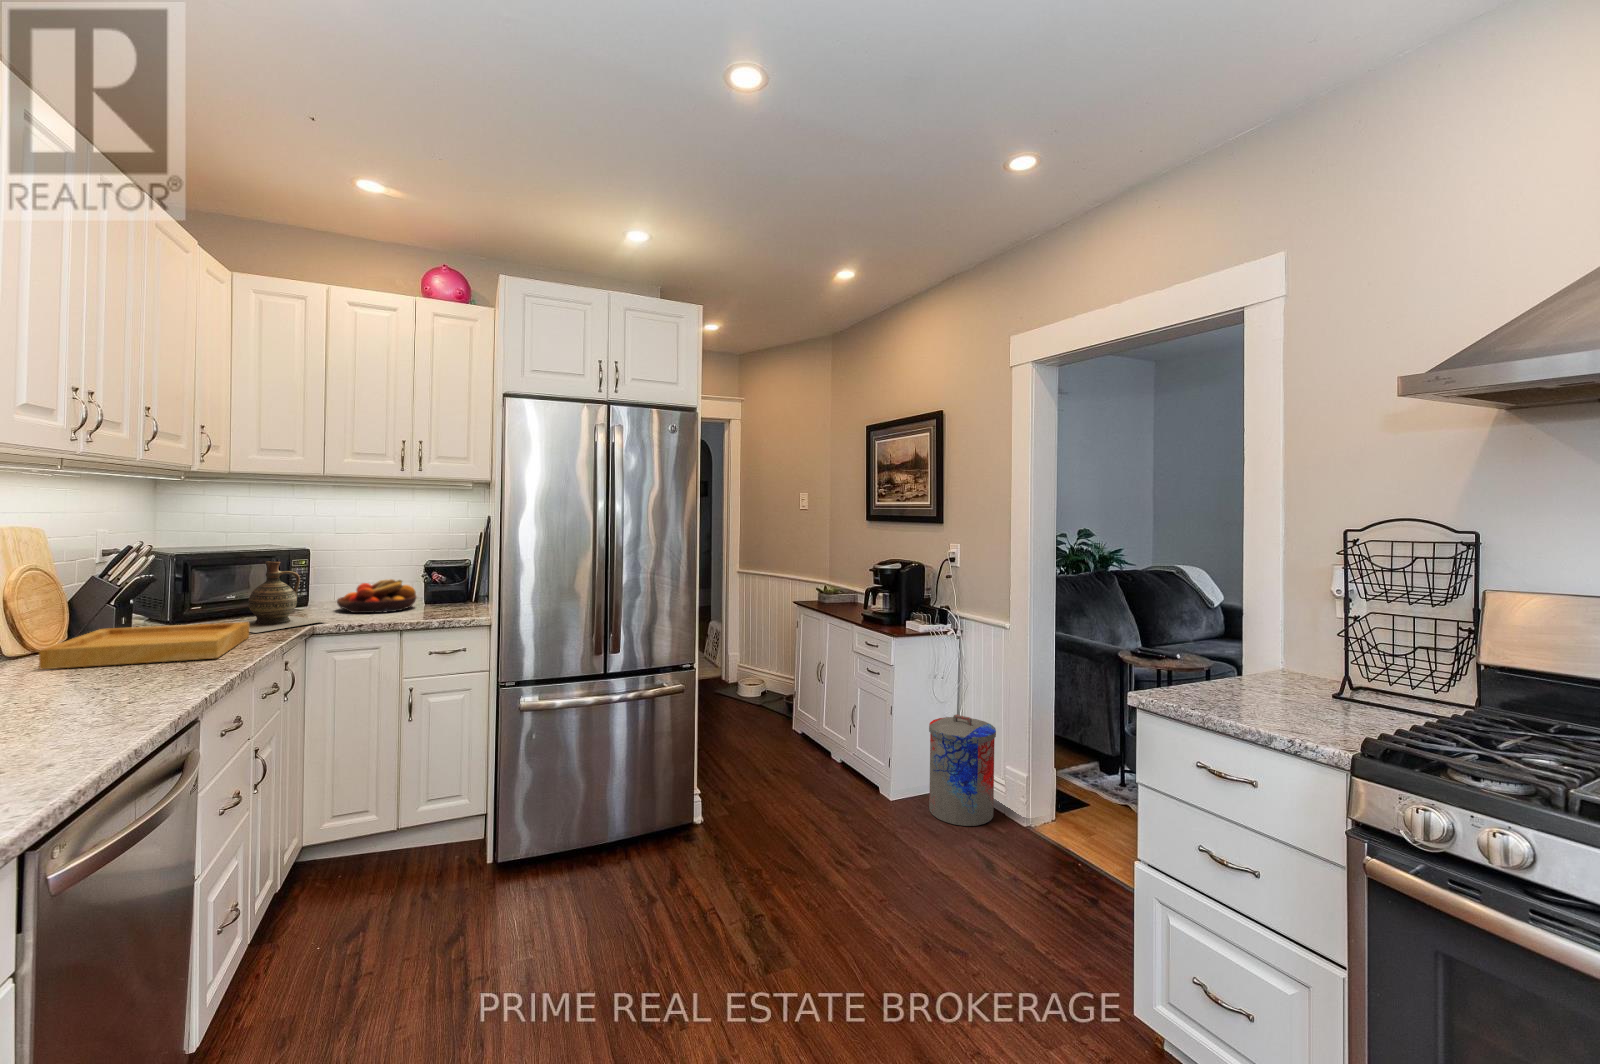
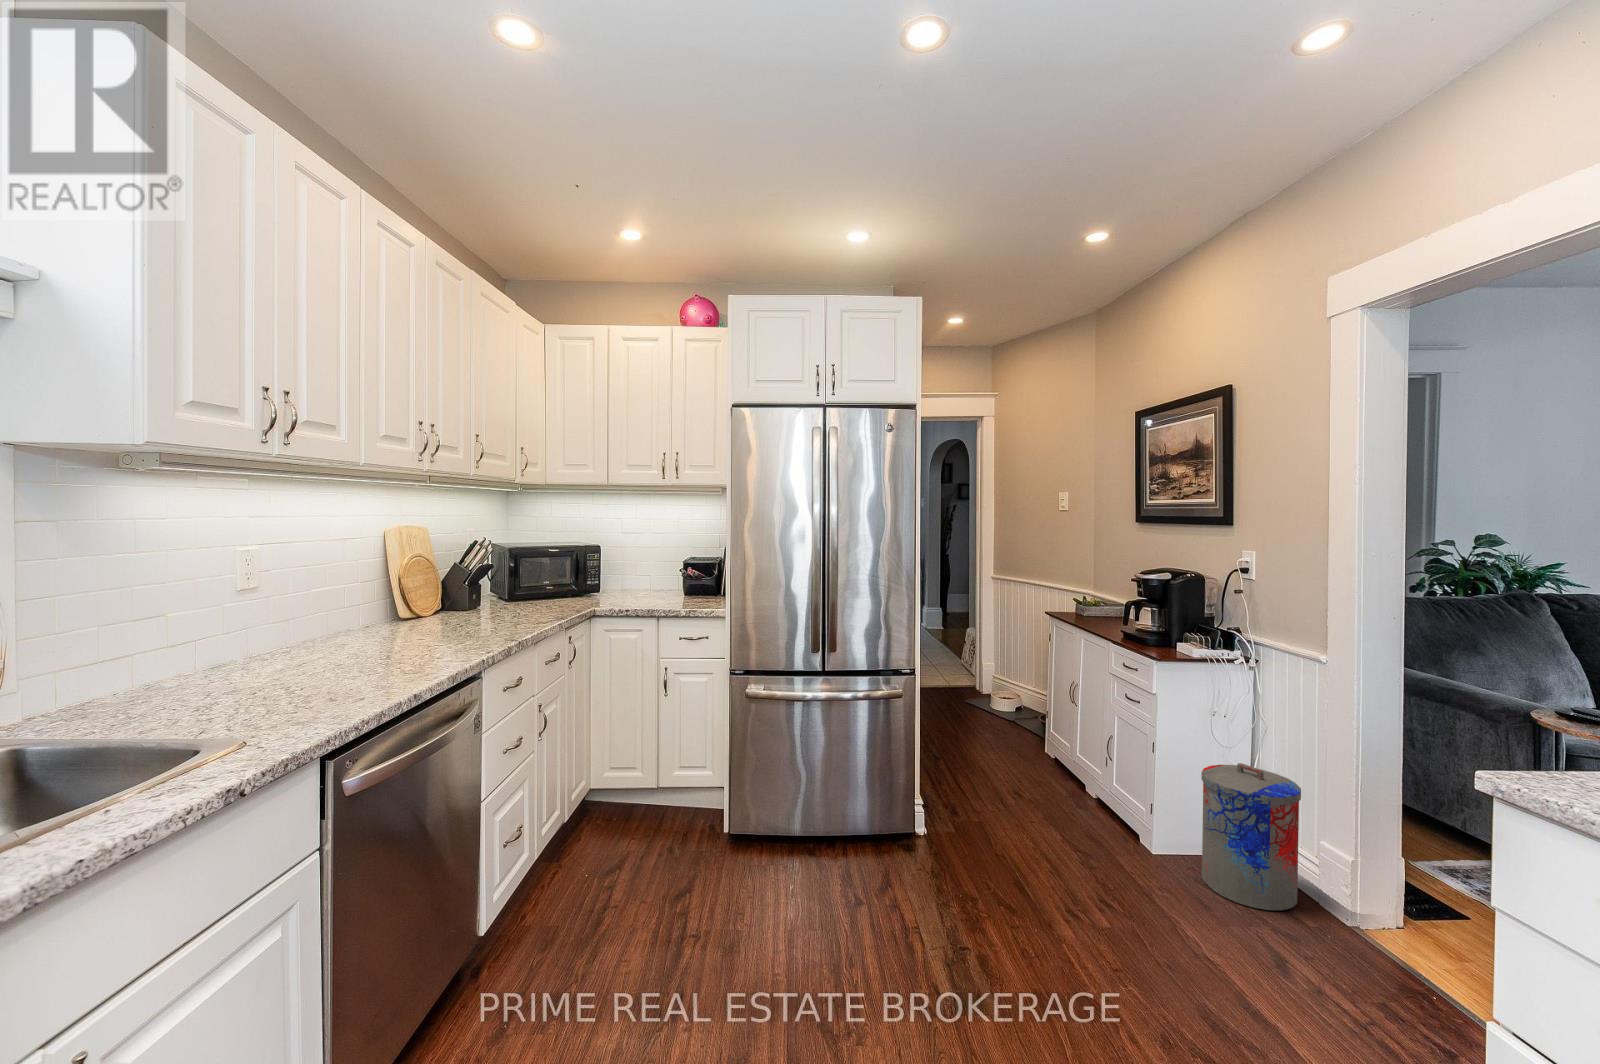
ceramic jug: present [230,561,325,633] -> none [523,555,602,612]
fruit bowl: present [337,579,416,613] -> none [616,573,676,601]
tray: present [39,622,249,669] -> none [403,603,541,630]

